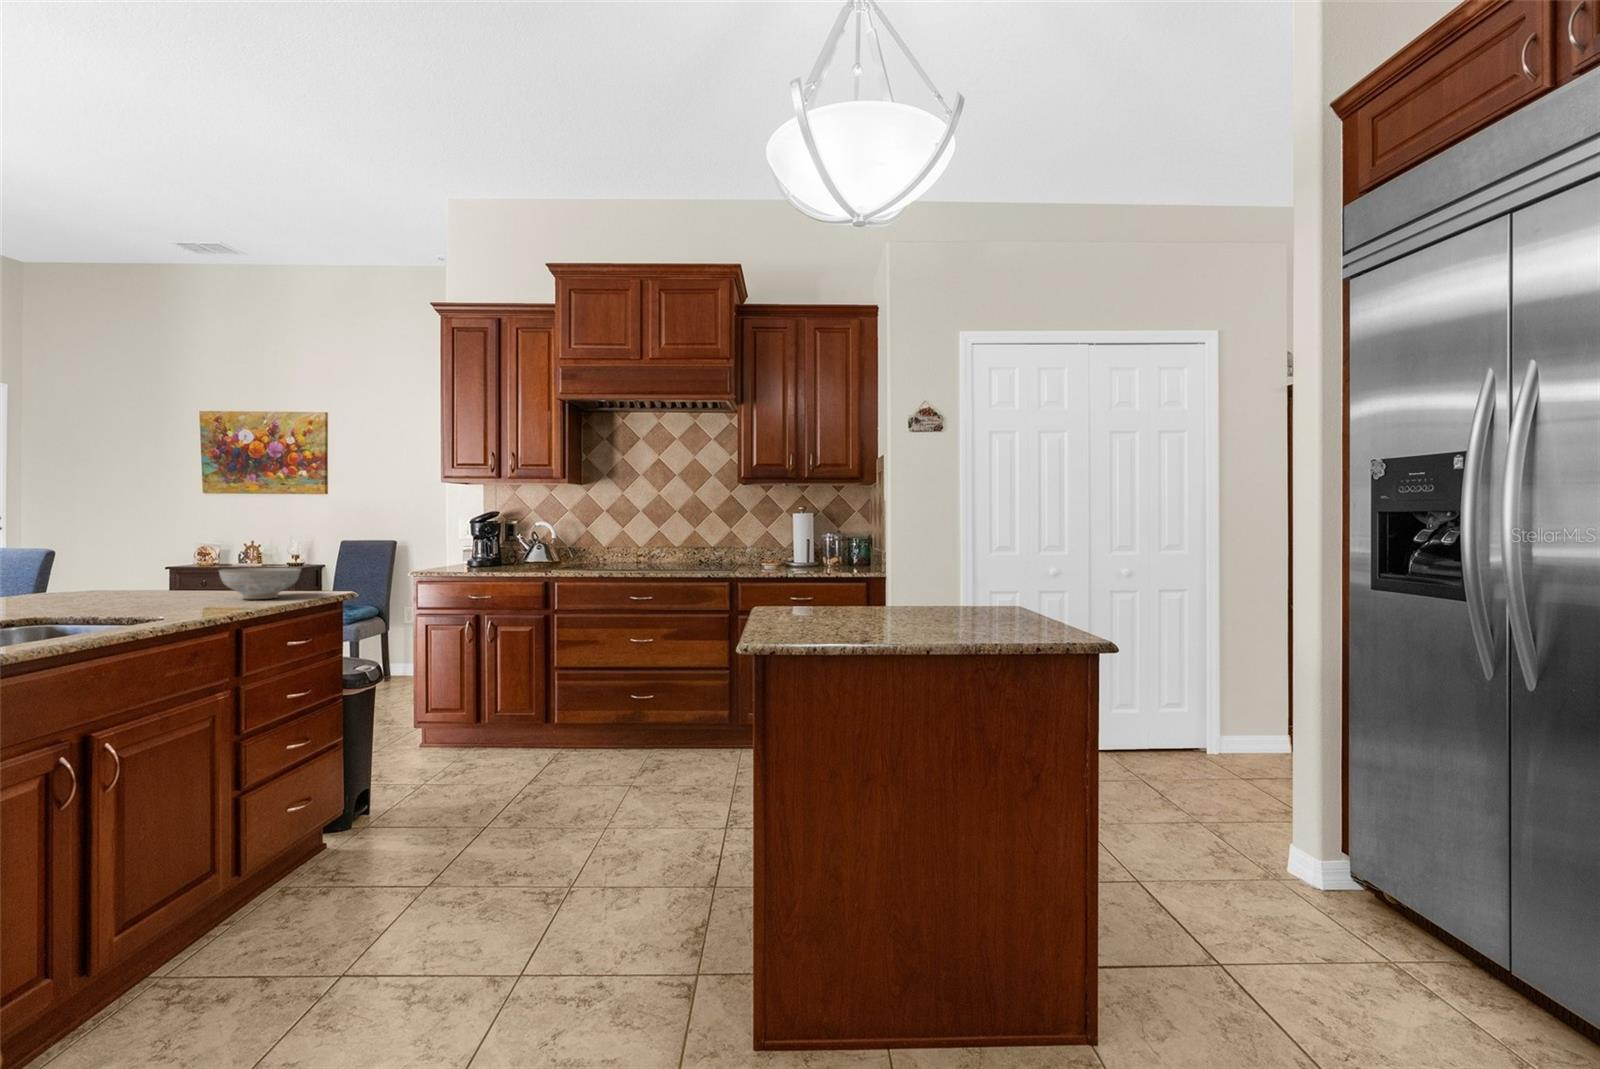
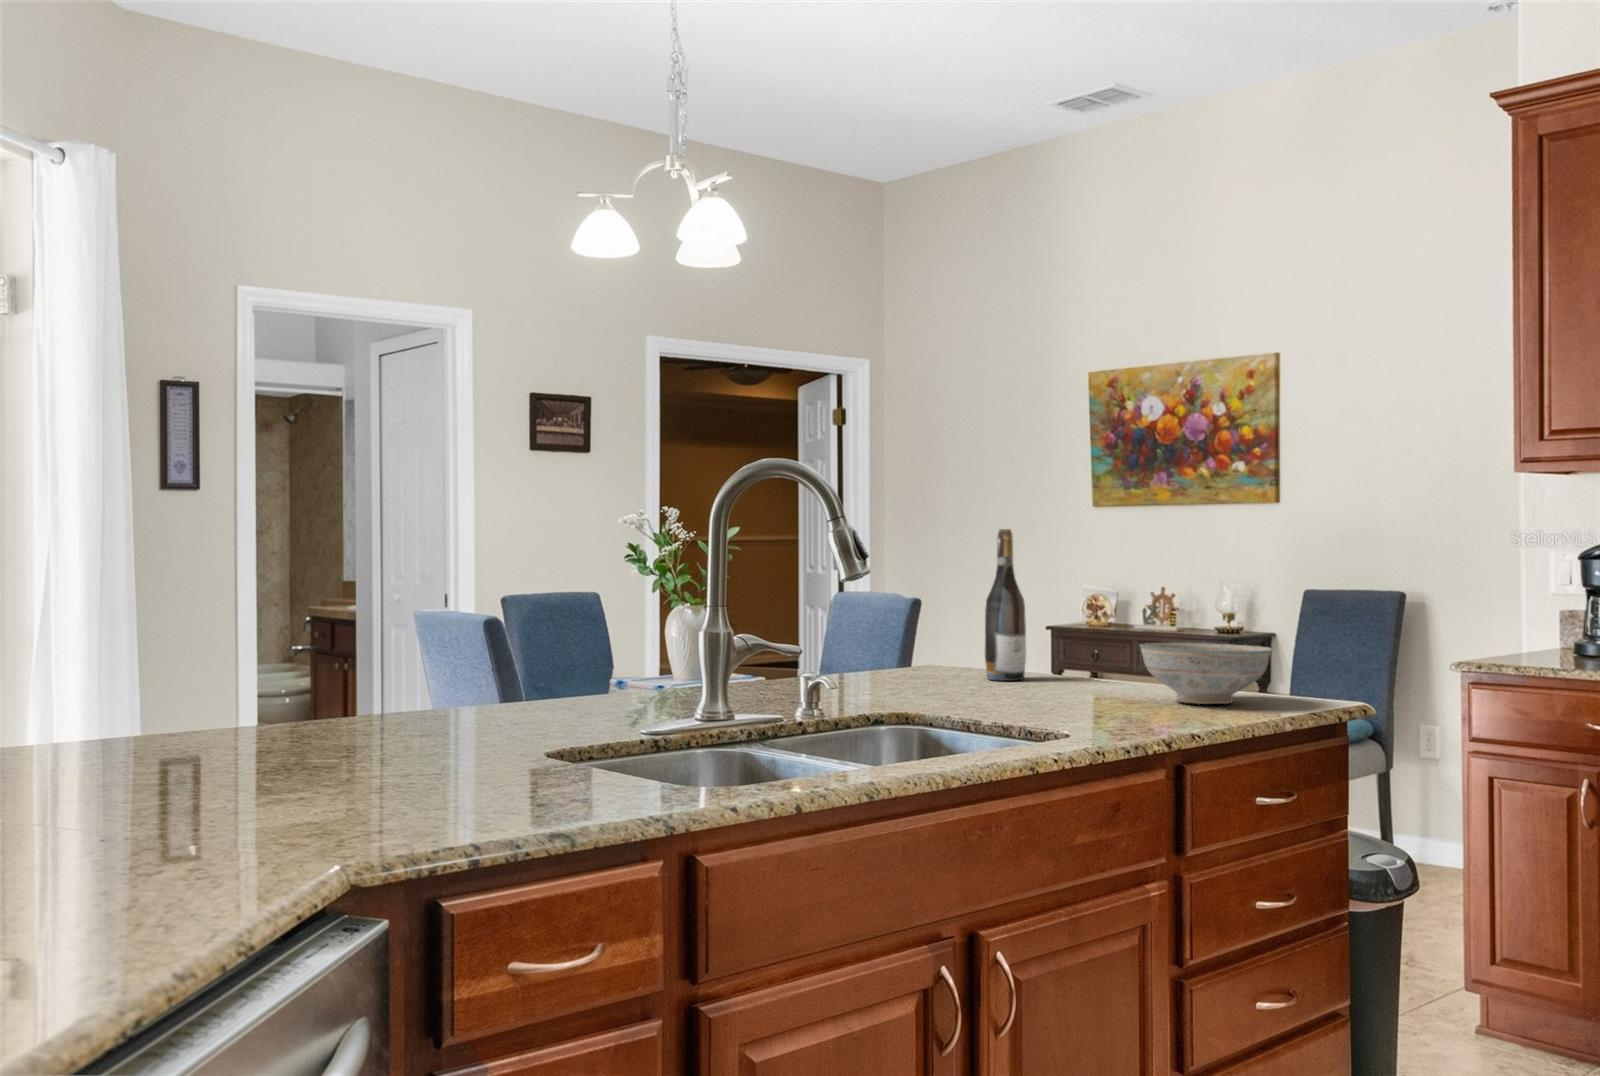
wine bottle: none [102,505,137,596] -> present [985,529,1026,681]

